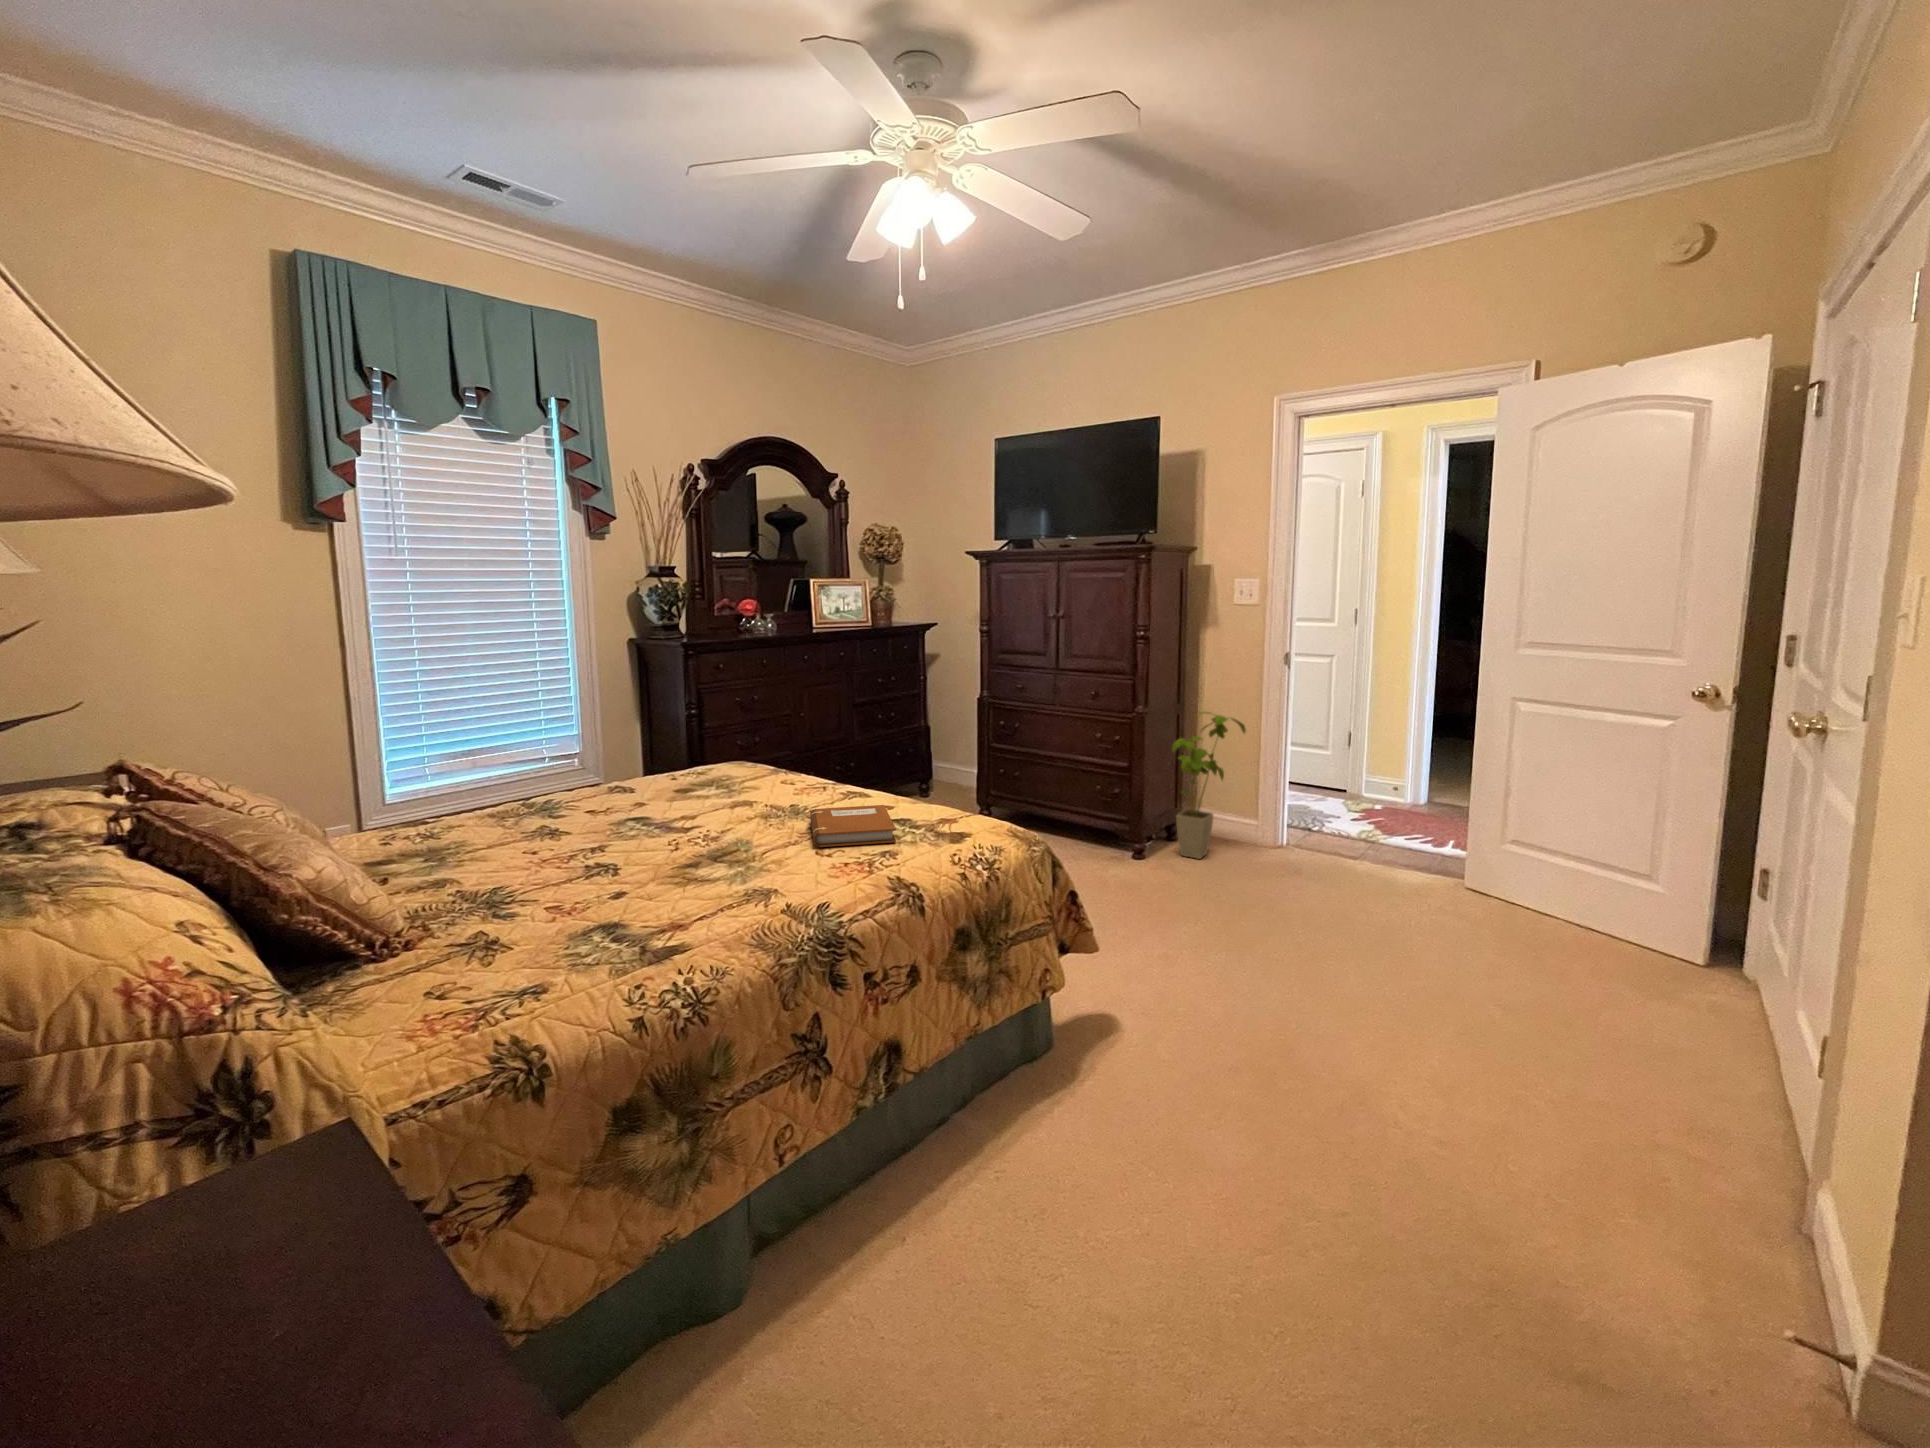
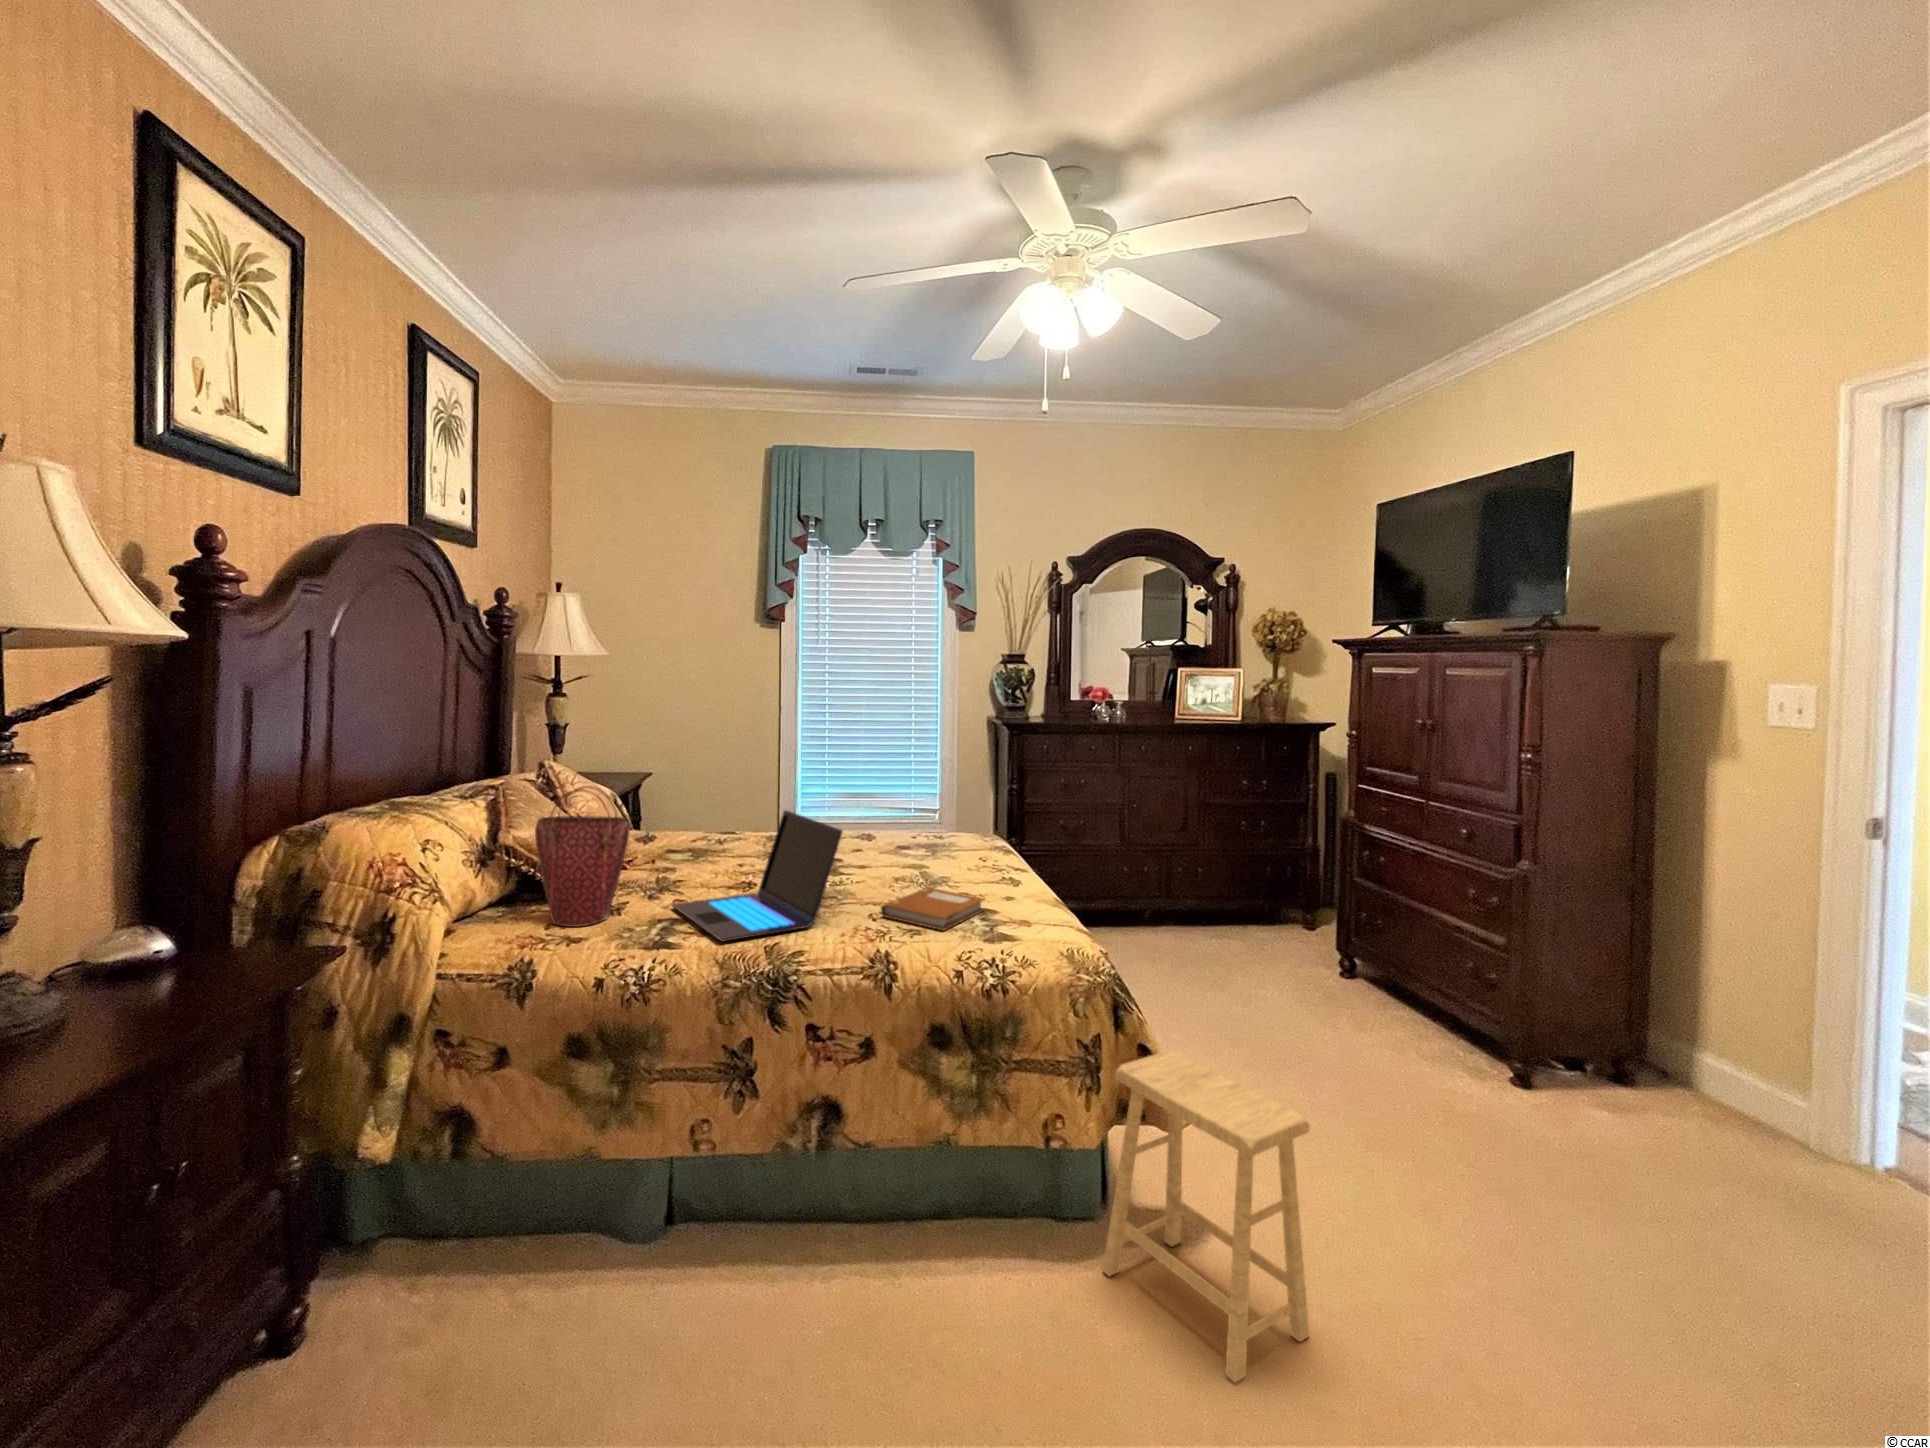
house plant: present [1172,712,1246,859] -> none [1562,897,1715,1120]
laptop: none [559,753,788,922] -> present [672,810,842,942]
handbag: none [353,761,516,986] -> present [535,786,630,927]
footstool: none [1107,884,1256,1102] -> present [1103,1051,1310,1382]

